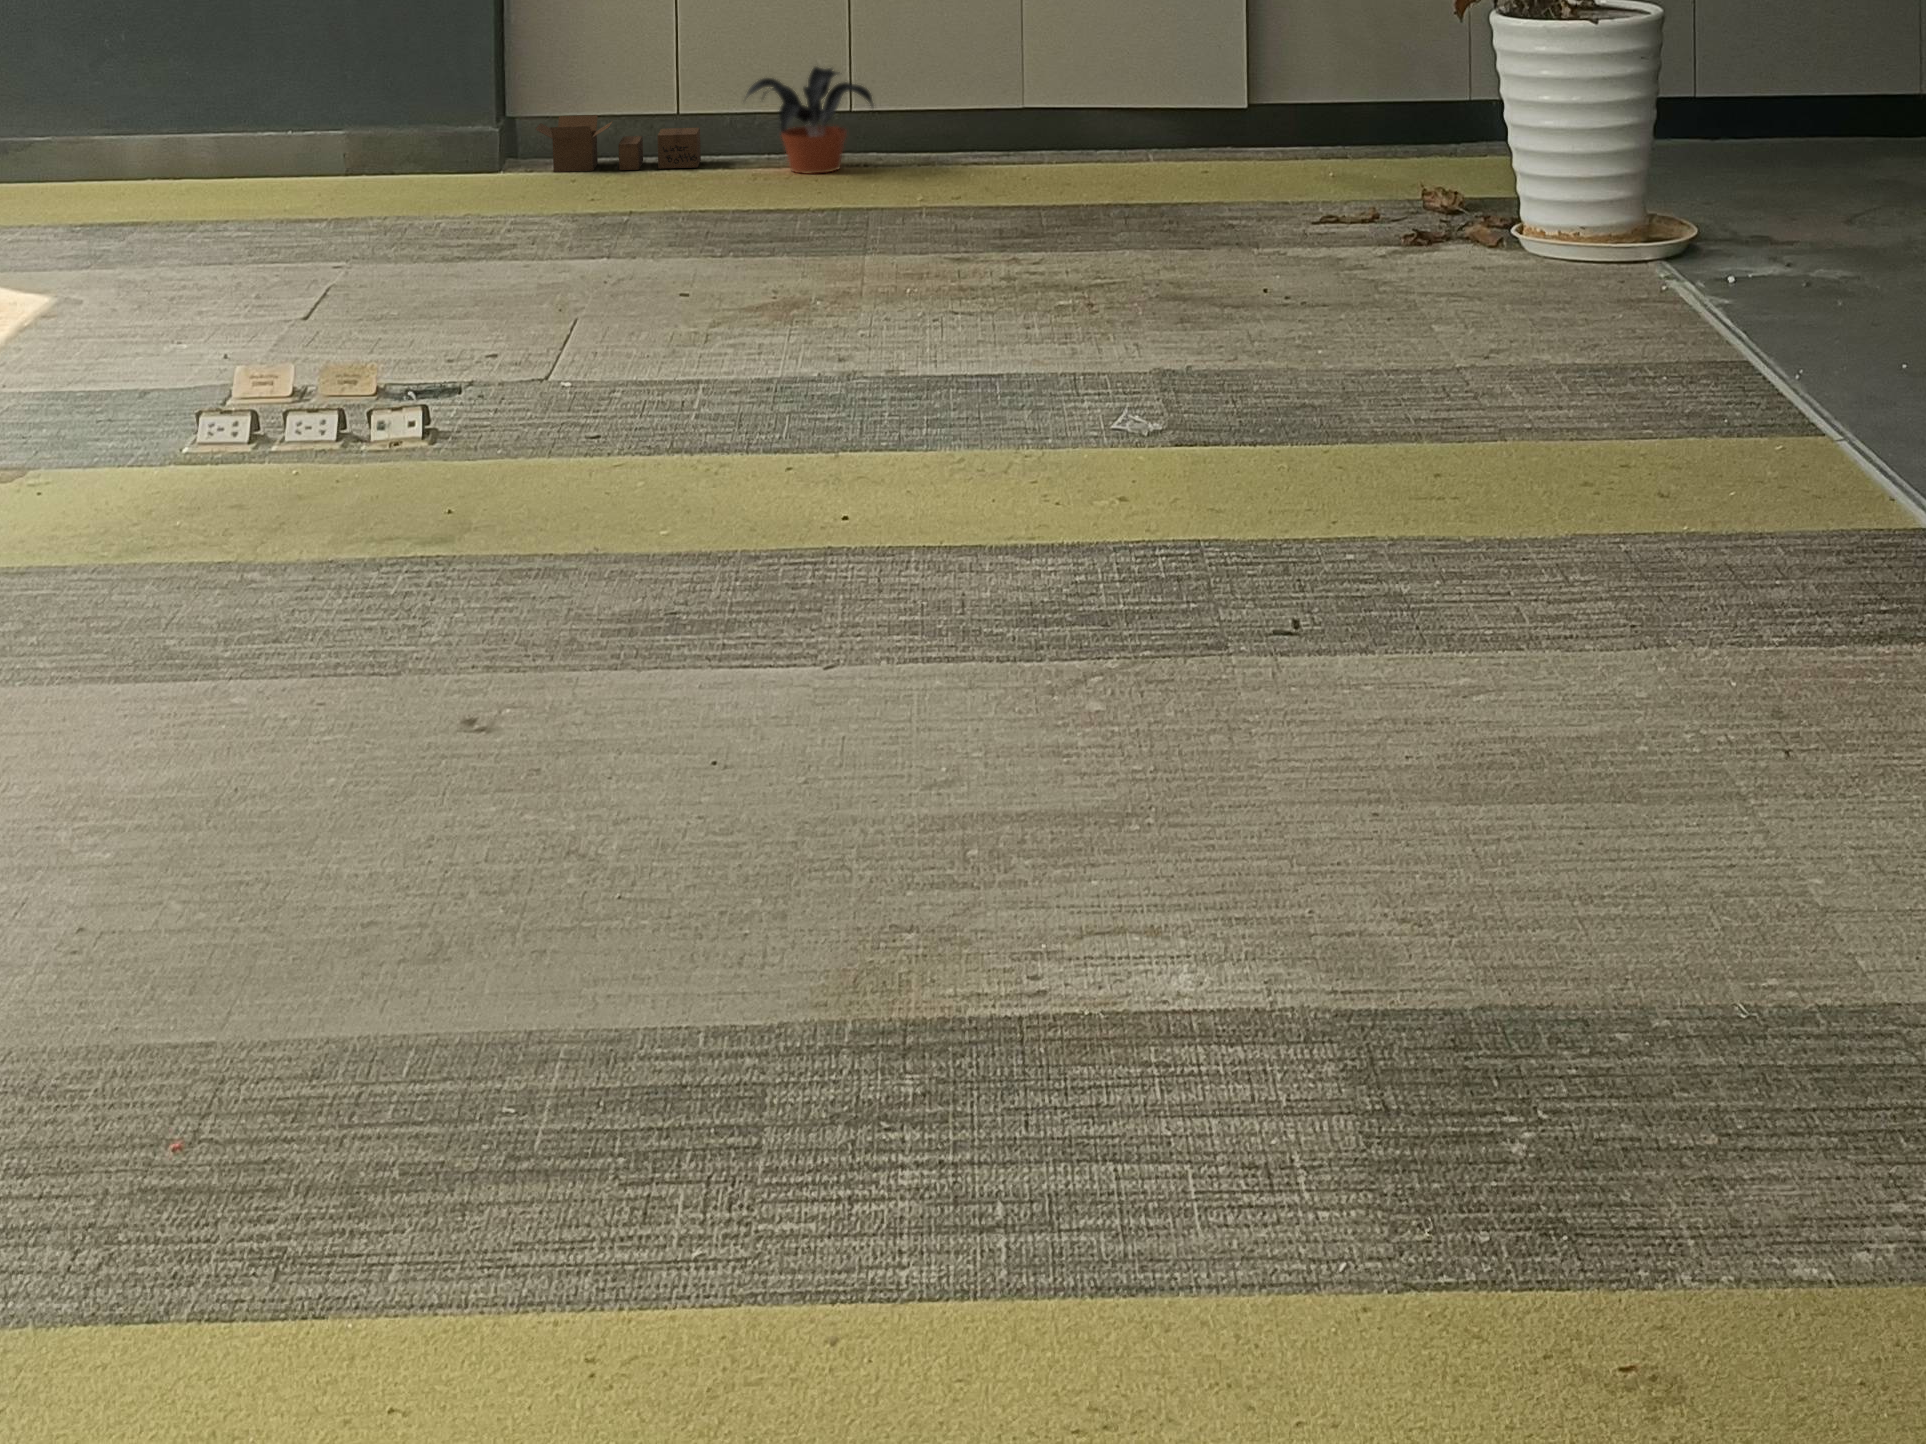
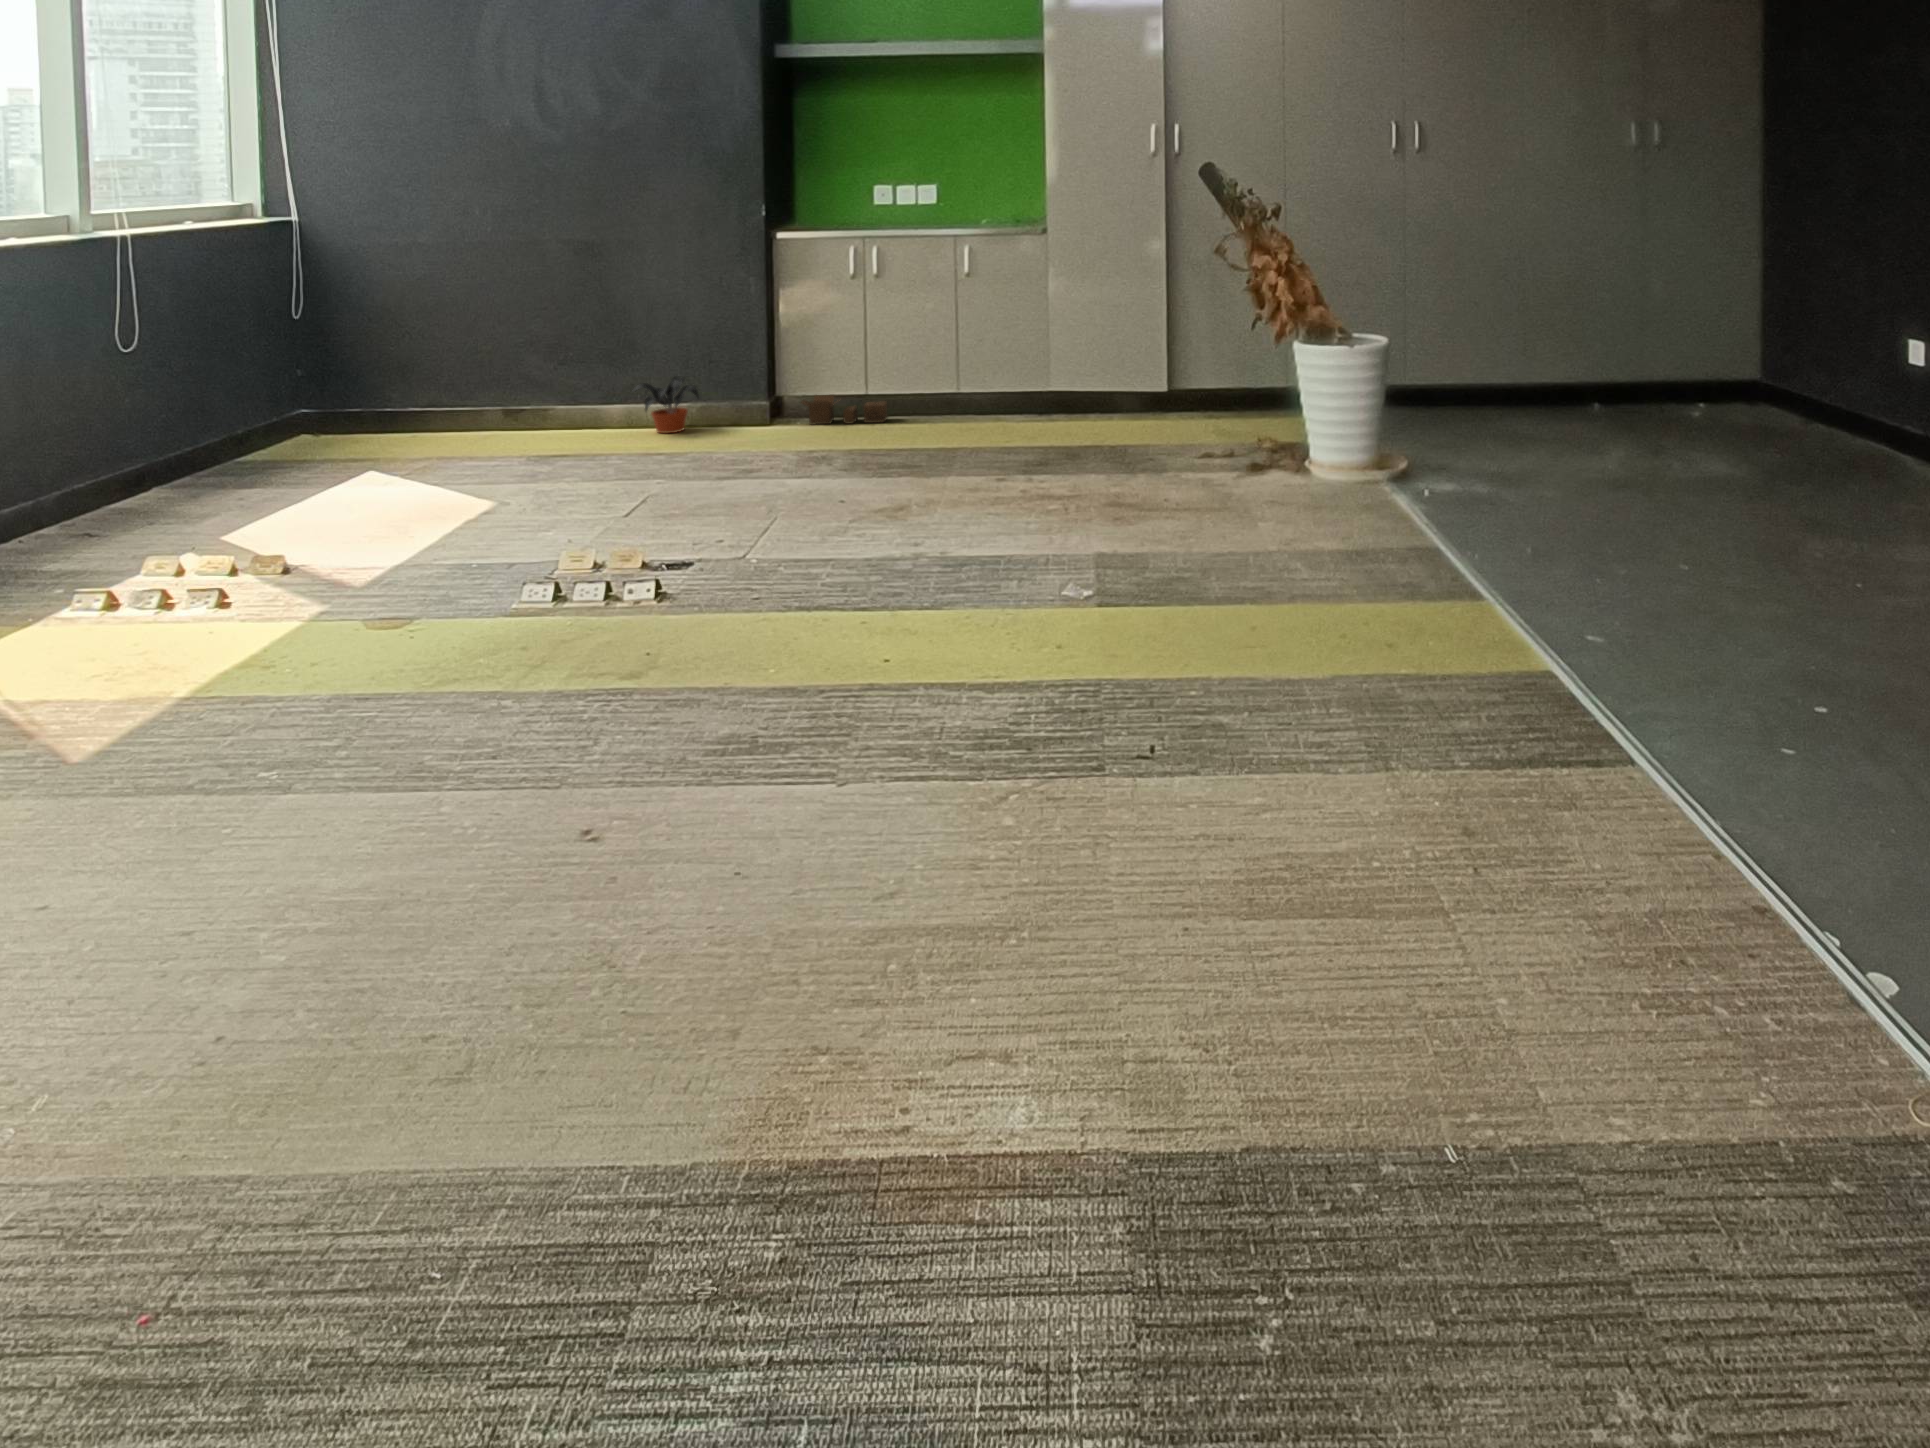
potted plant: present [747,67,873,174] -> present [634,377,699,433]

